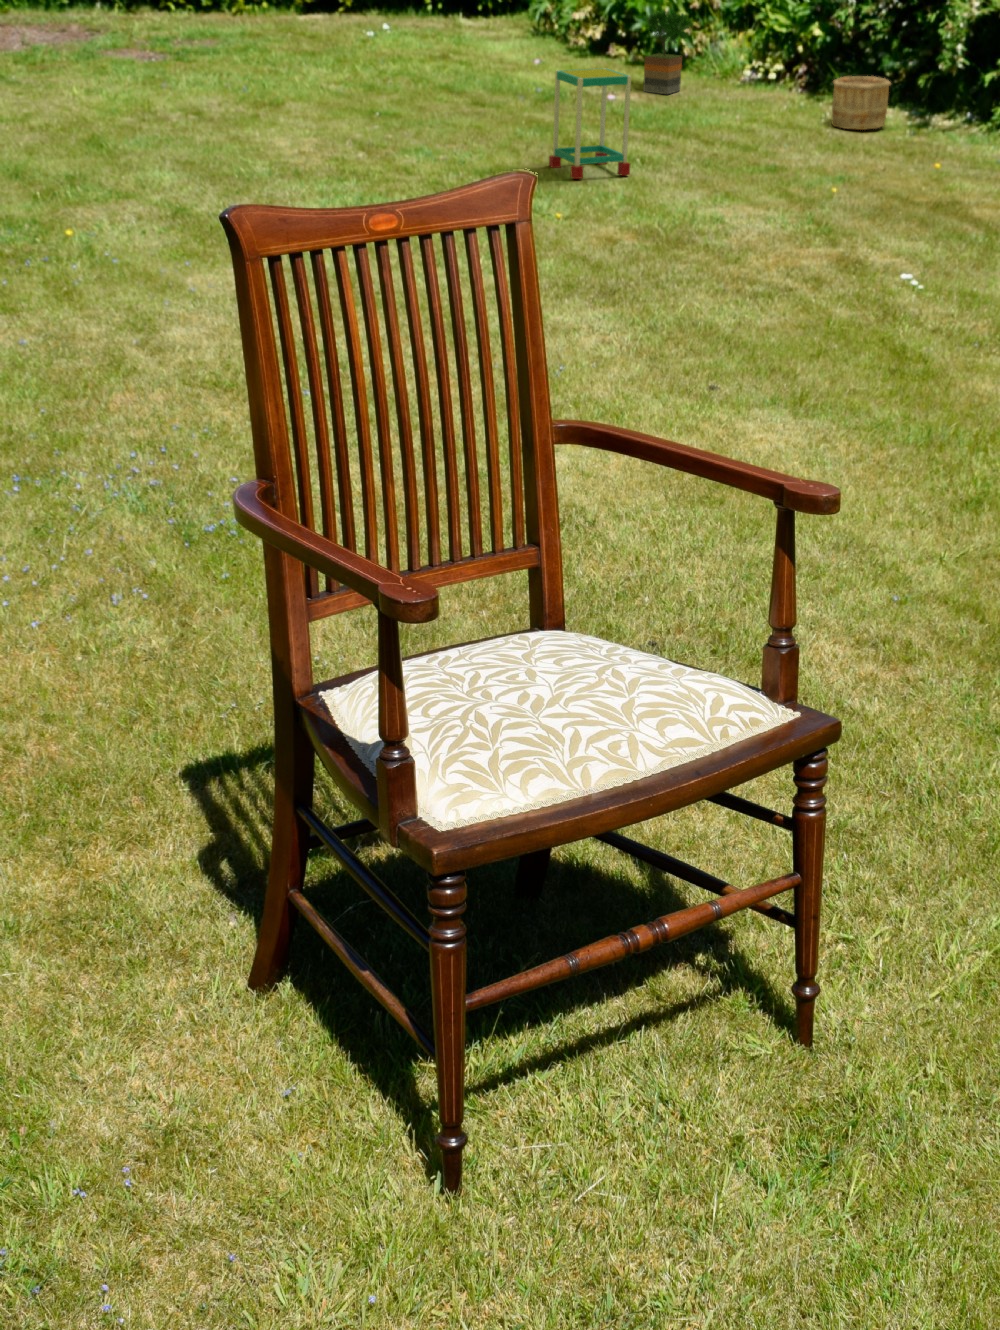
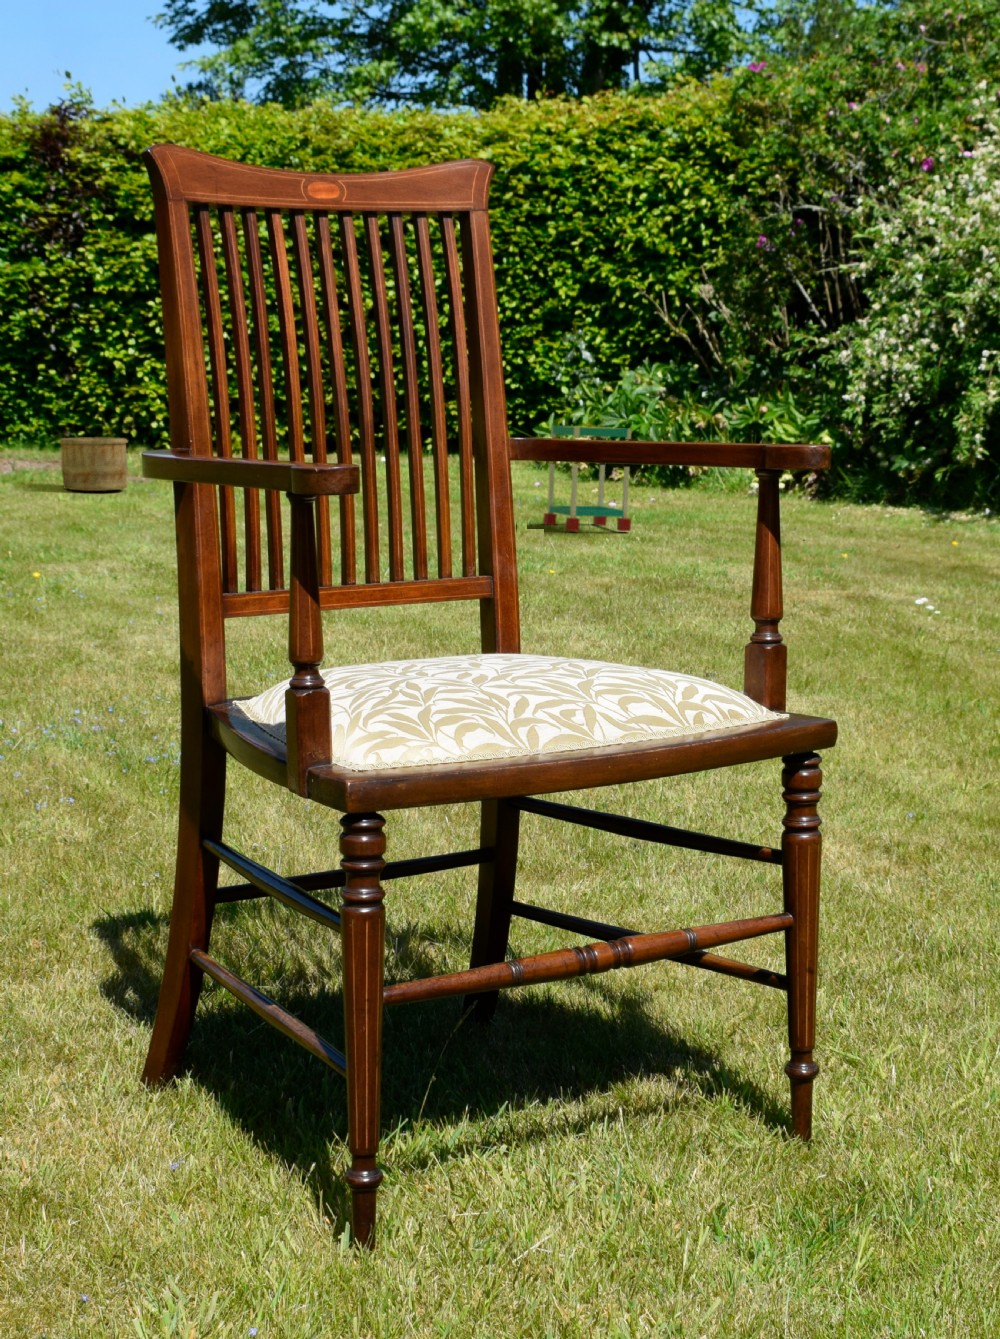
potted tree: present [643,11,692,94] -> none [647,411,700,492]
wooden bucket: present [832,76,891,130] -> present [59,437,128,491]

